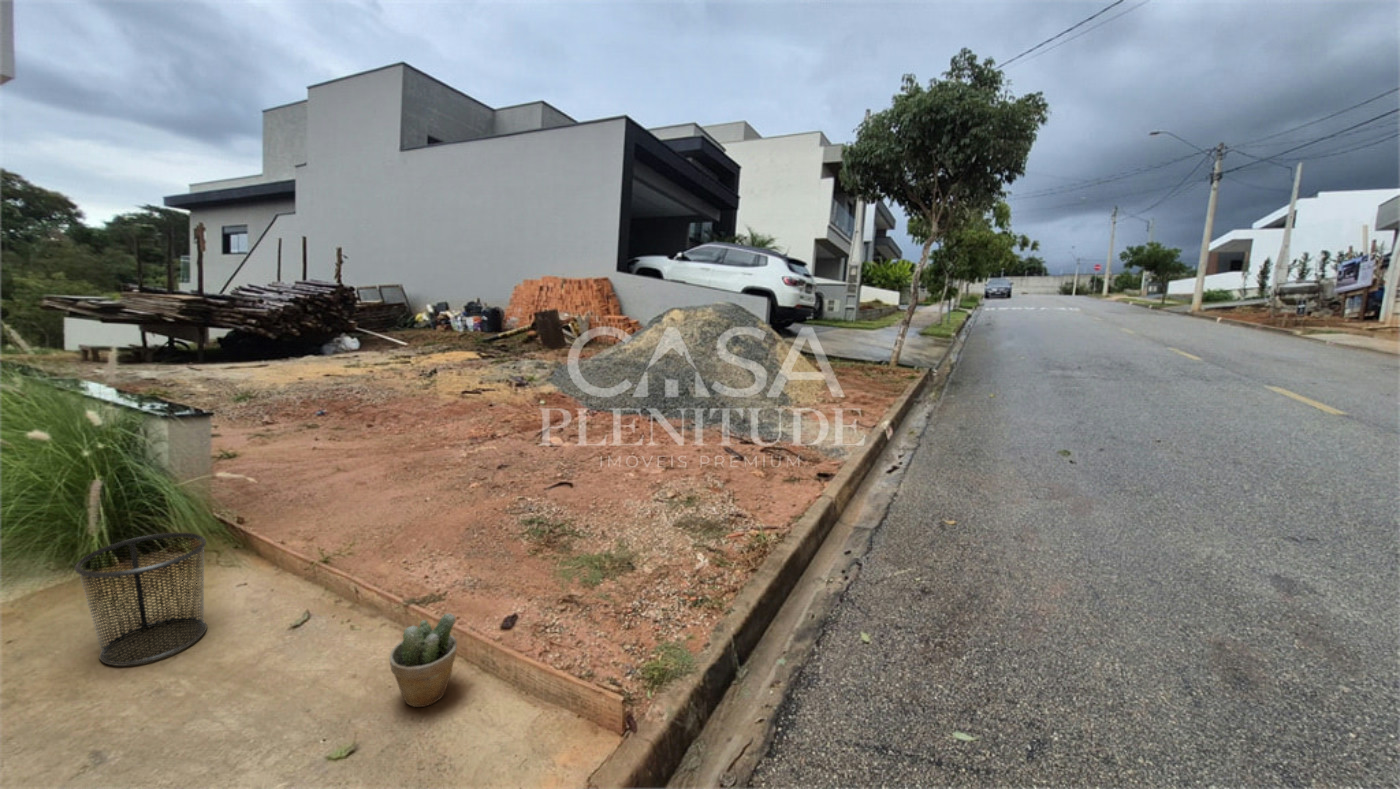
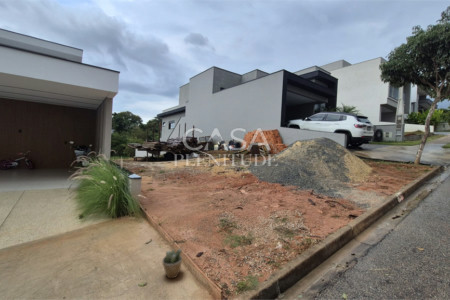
waste bin: present [75,533,207,666] -> none [101,213,129,248]

